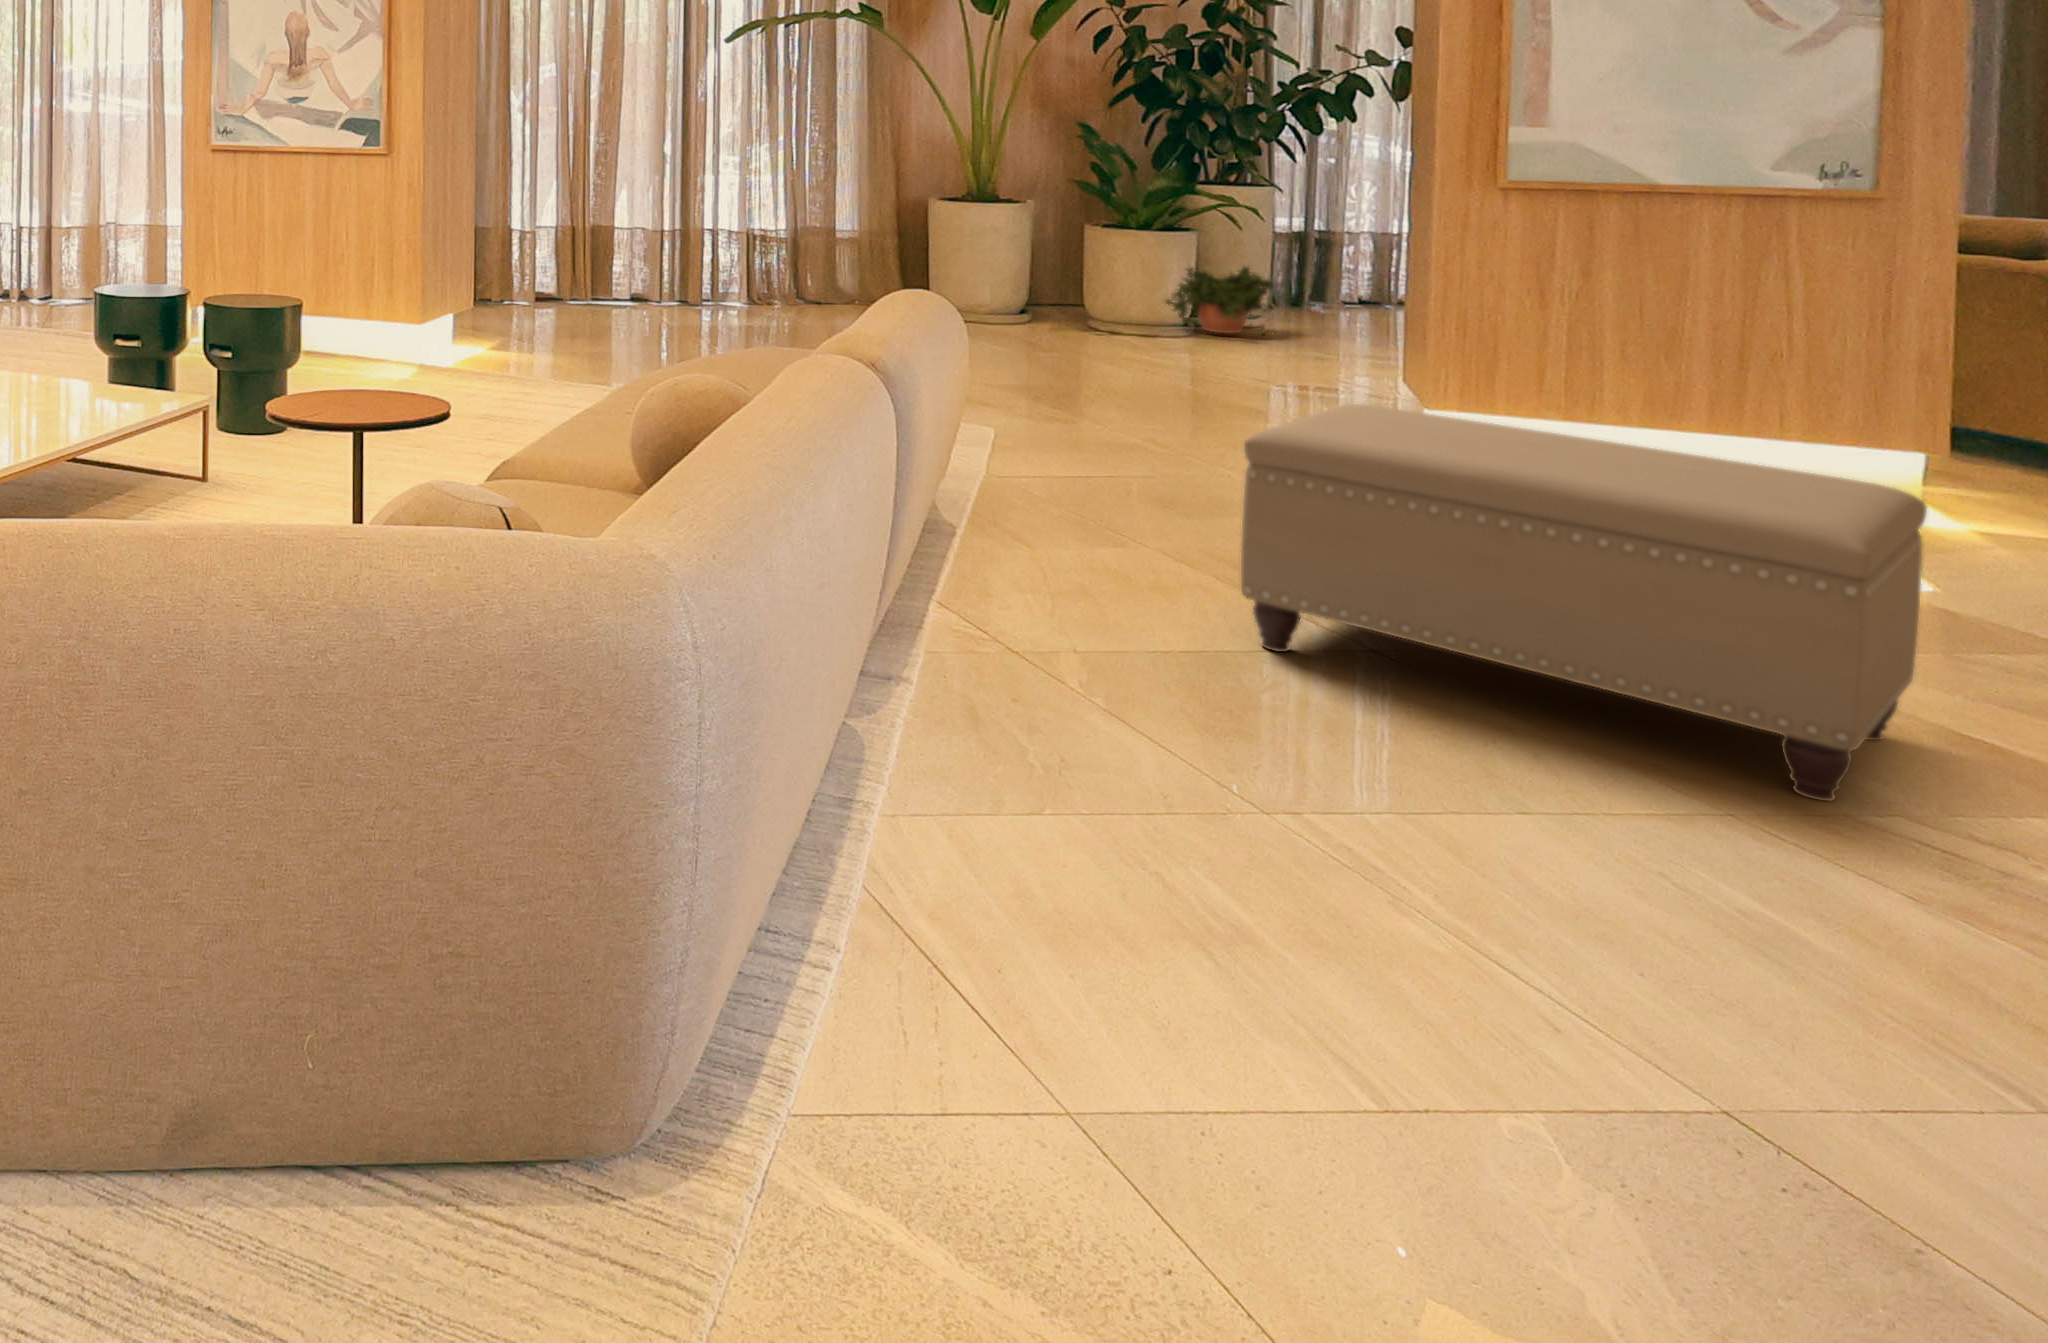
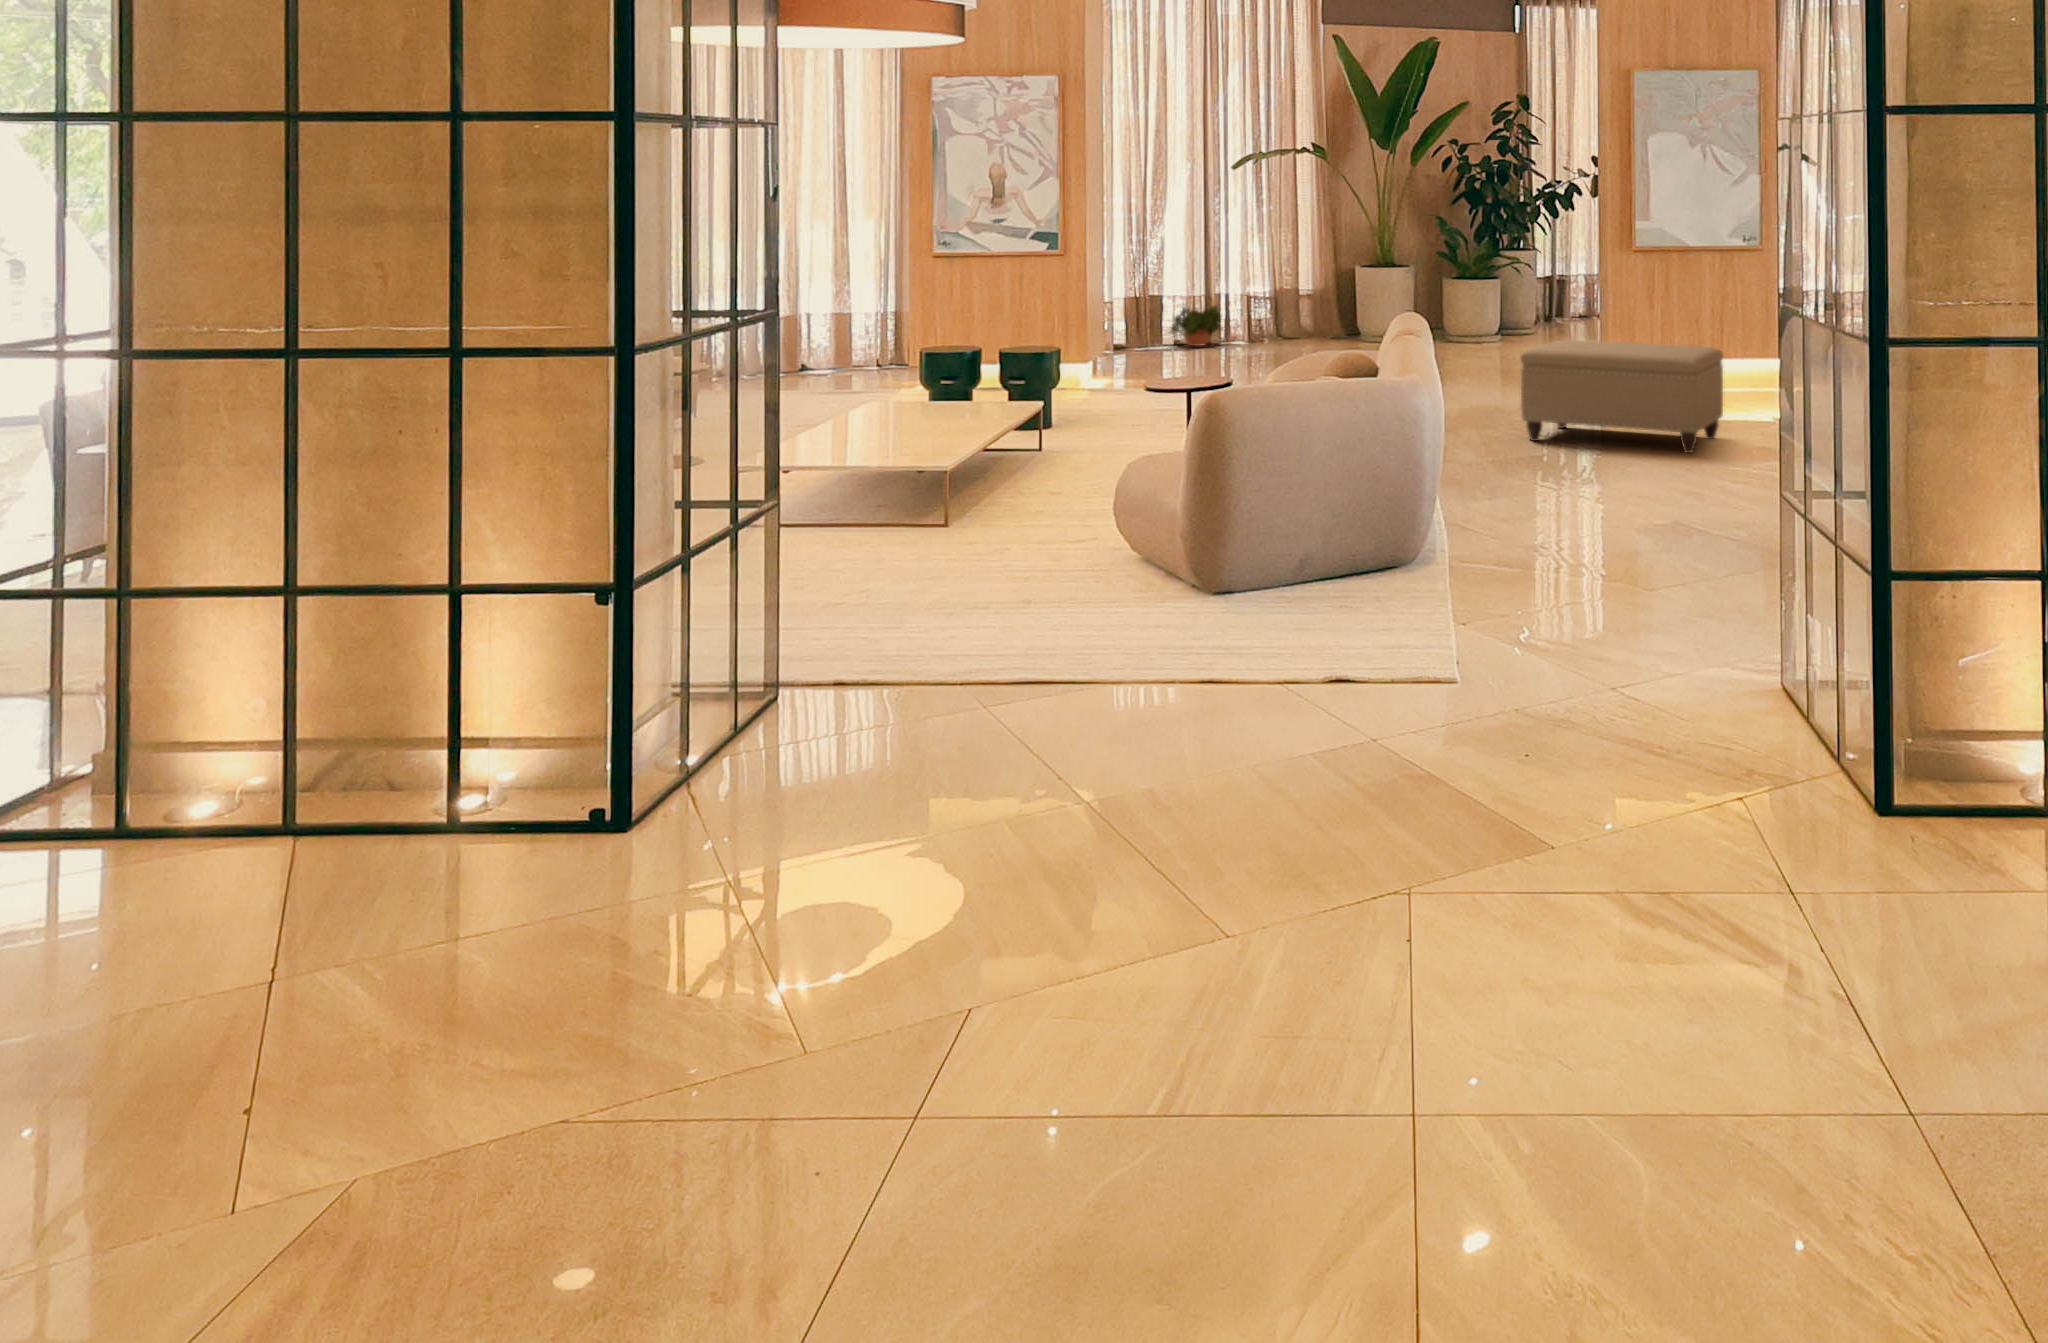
potted plant: present [1166,267,1273,336] -> present [1168,305,1223,346]

